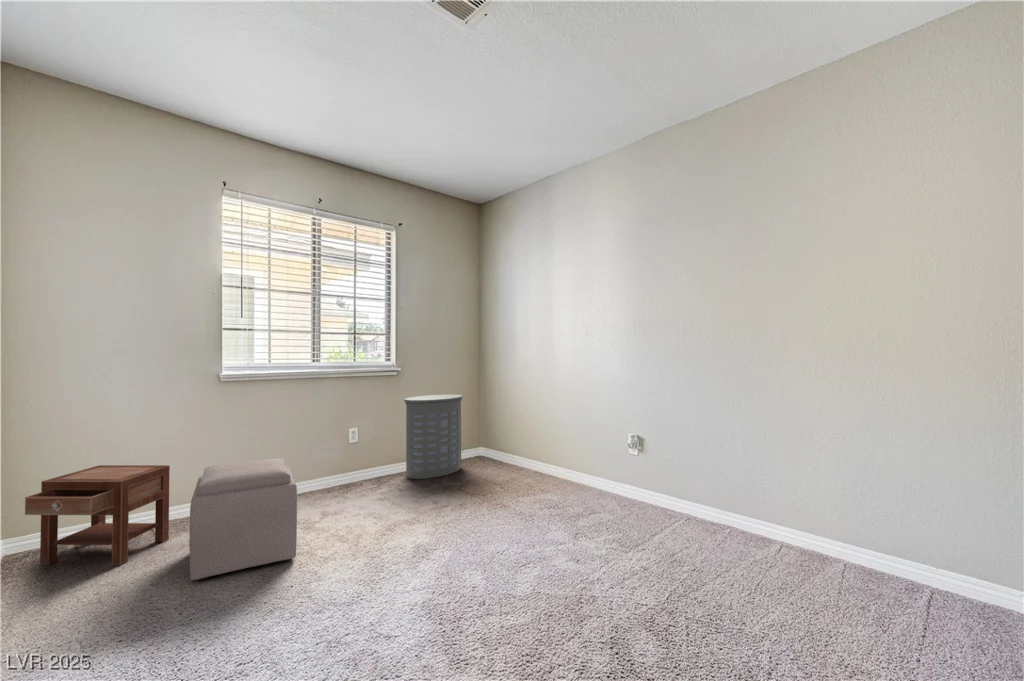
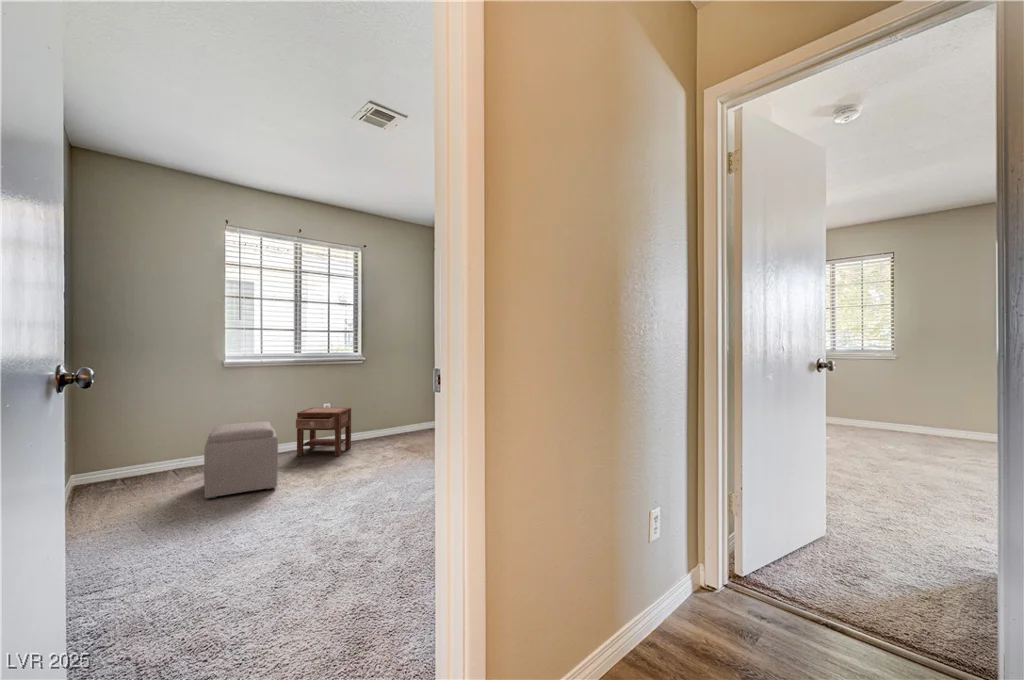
laundry hamper: present [404,395,462,479] -> none [367,379,415,443]
nightstand: present [25,465,170,565] -> present [296,408,351,456]

